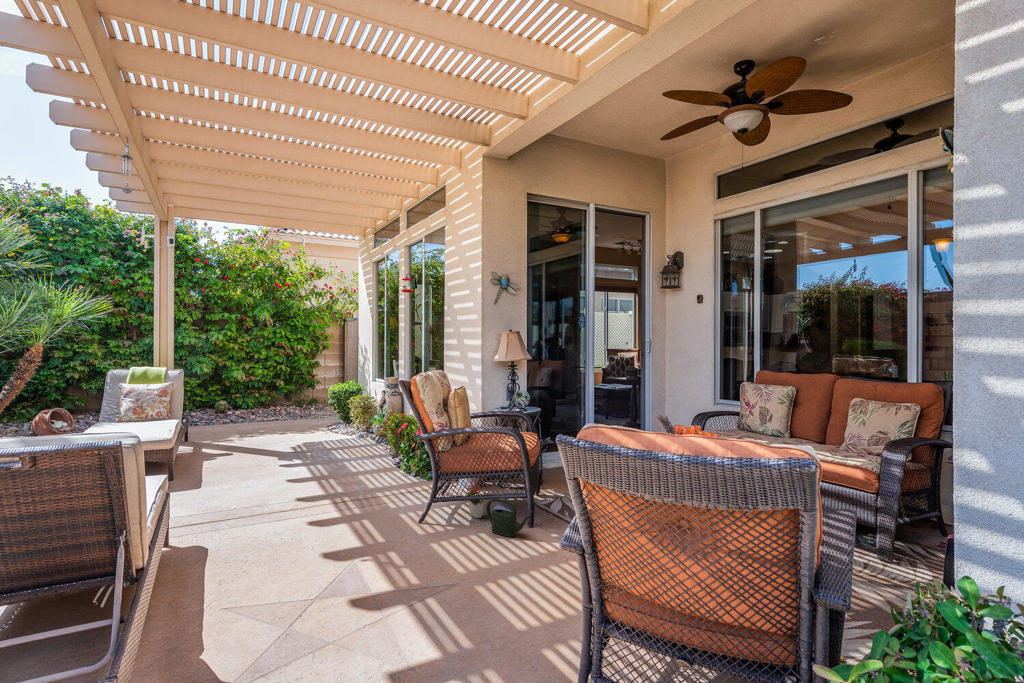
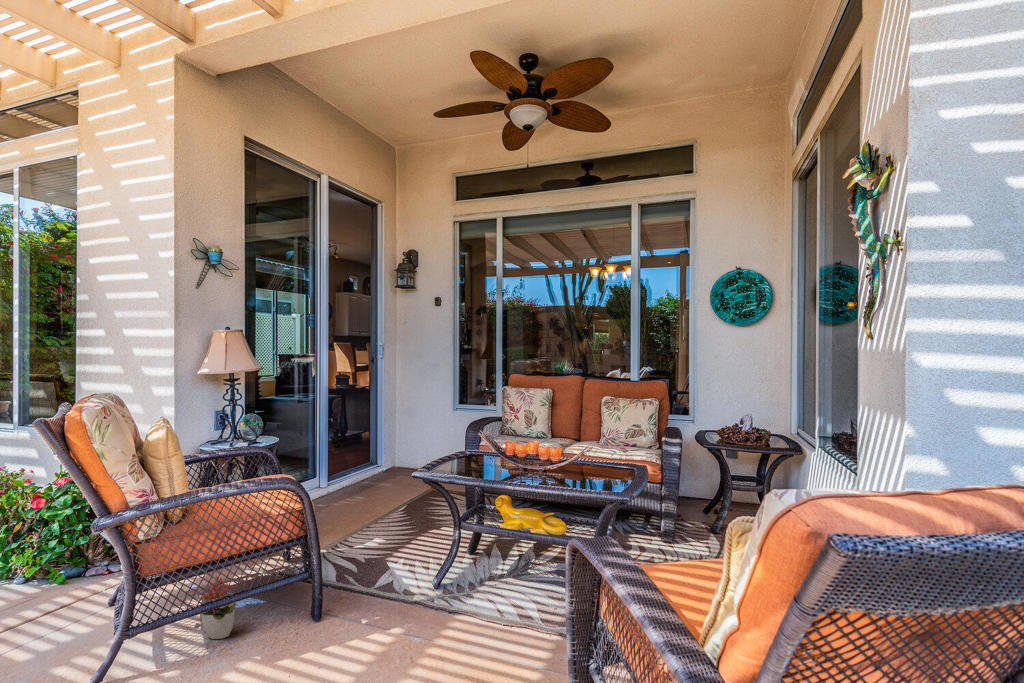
watering can: present [486,499,532,537] -> none [254,597,346,658]

